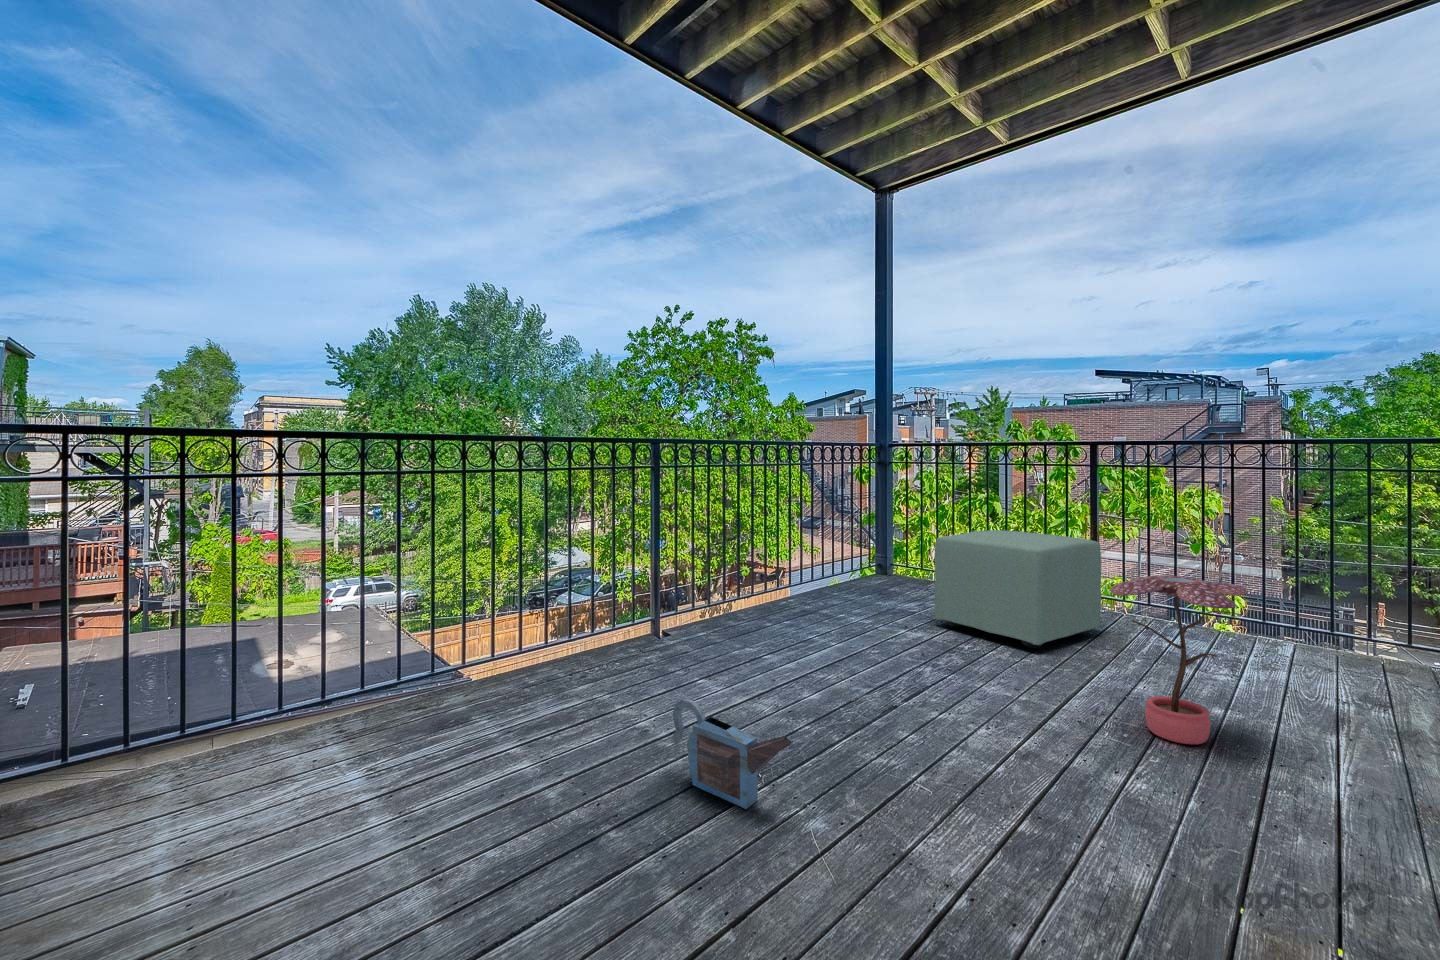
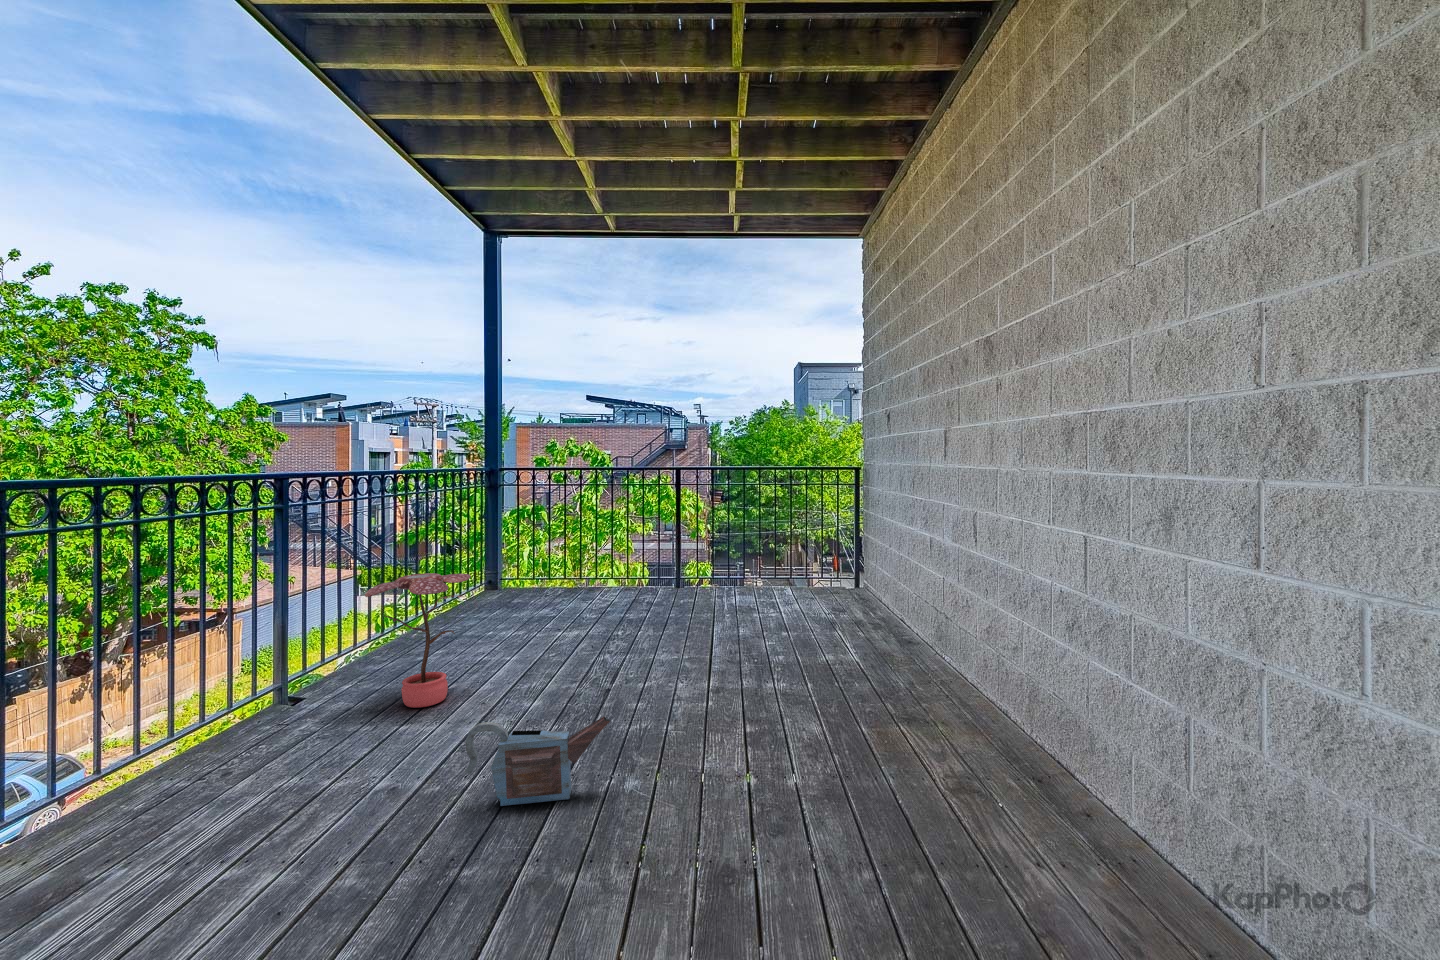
ottoman: present [935,530,1101,648] -> none [570,534,691,625]
potted plant: present [1110,575,1247,744] -> present [365,573,471,708]

